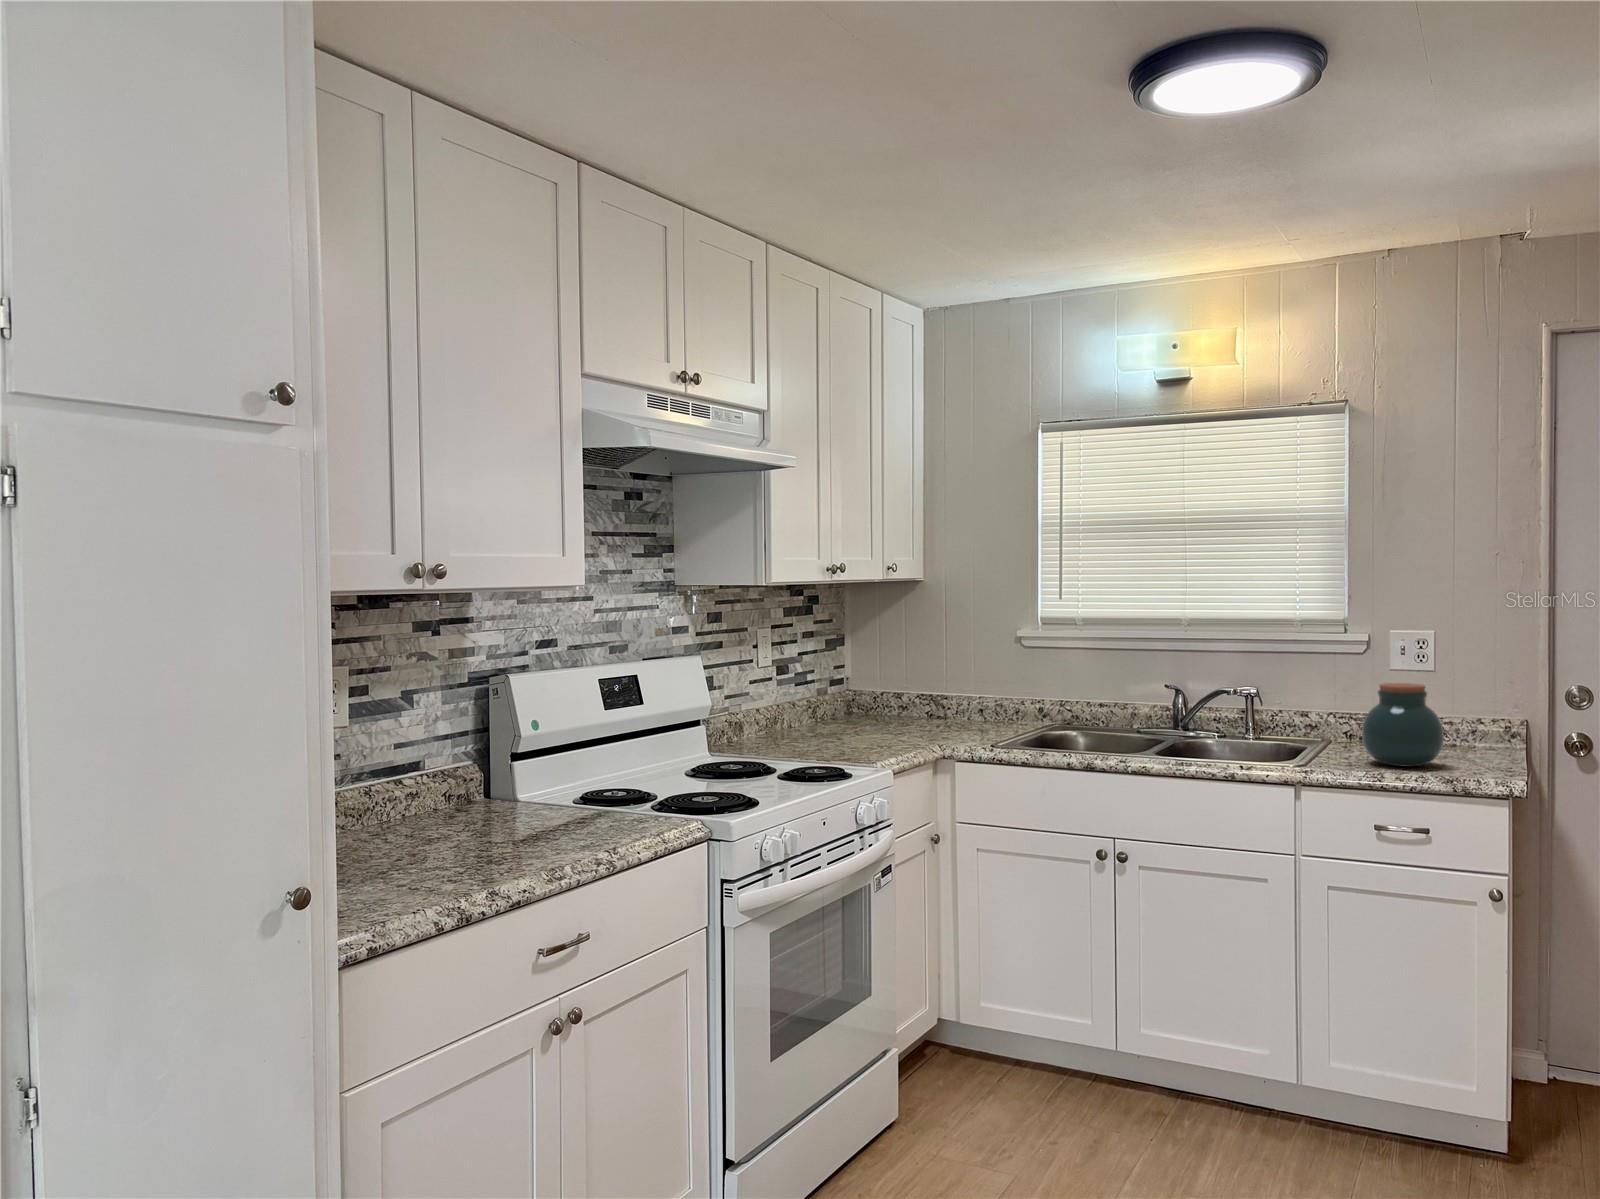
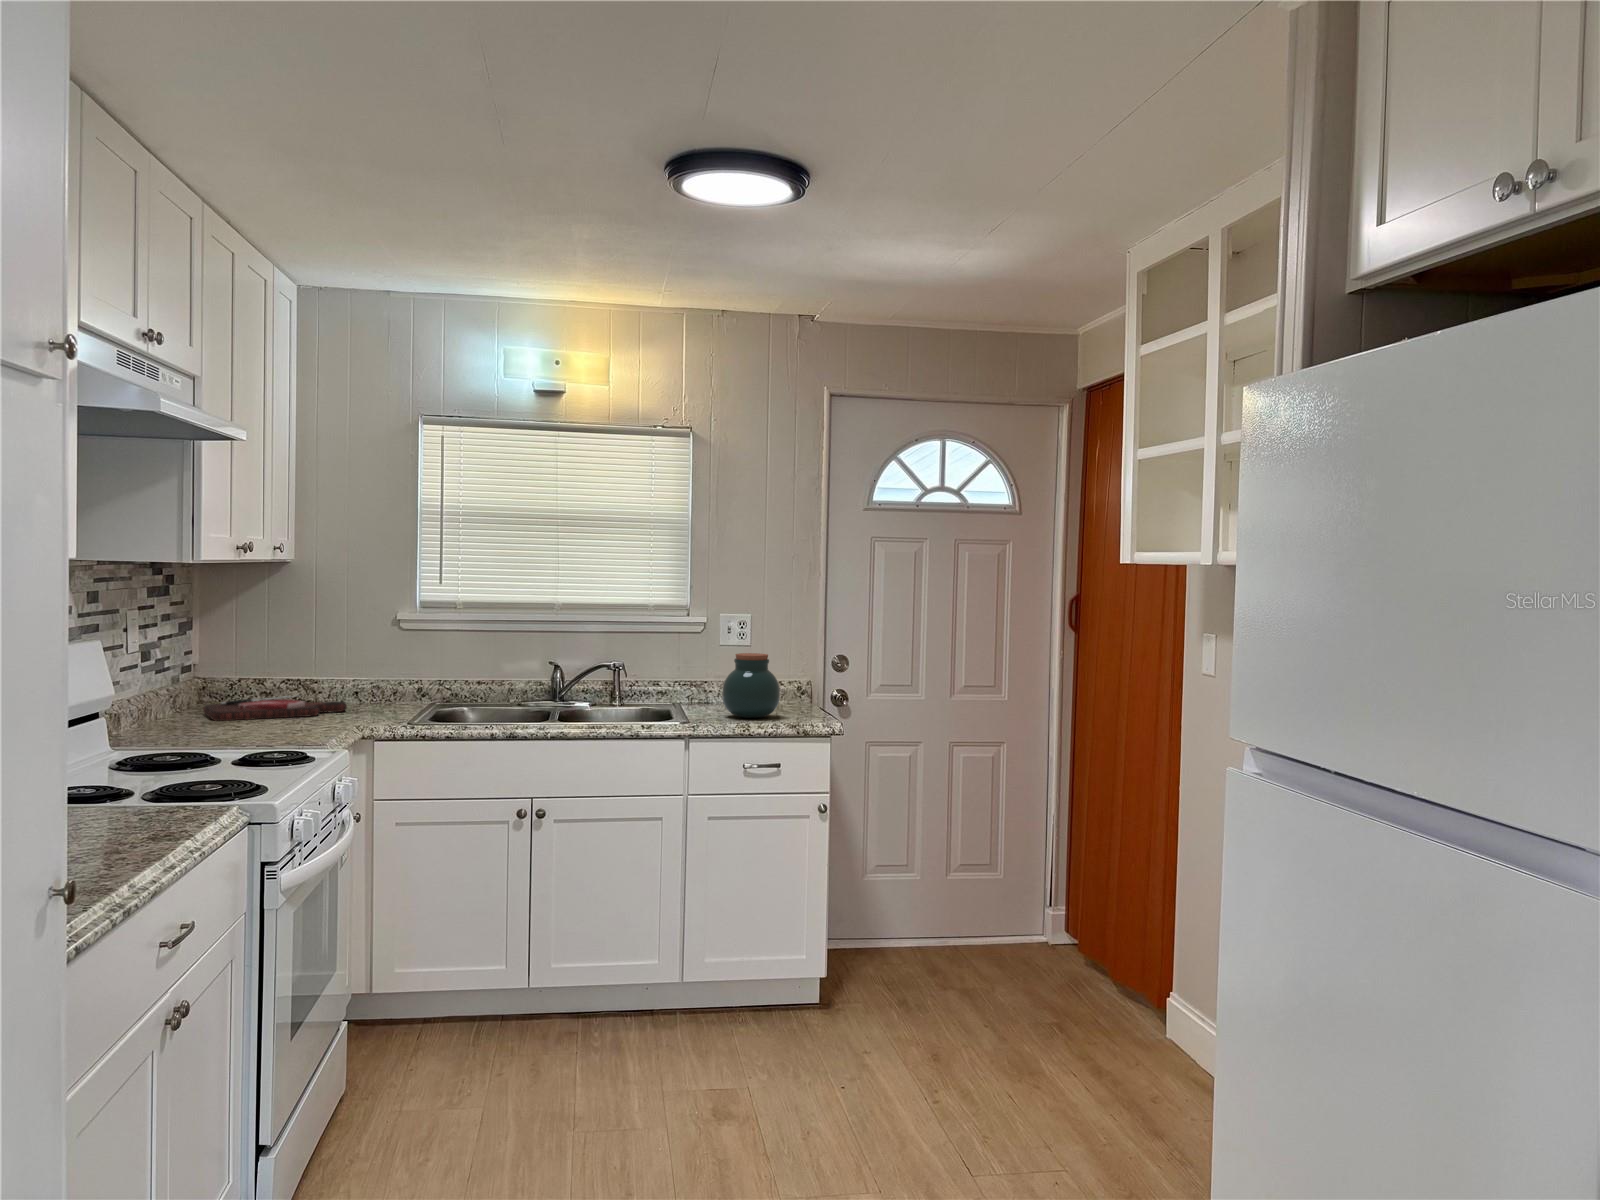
cutting board: none [835,711,962,732] -> present [203,696,347,721]

